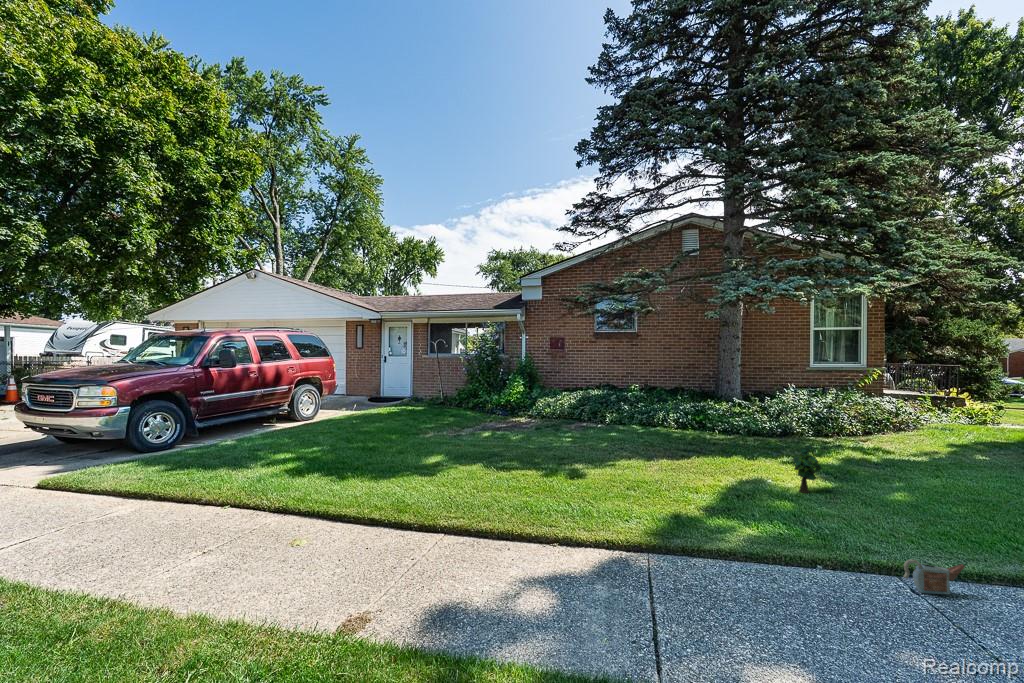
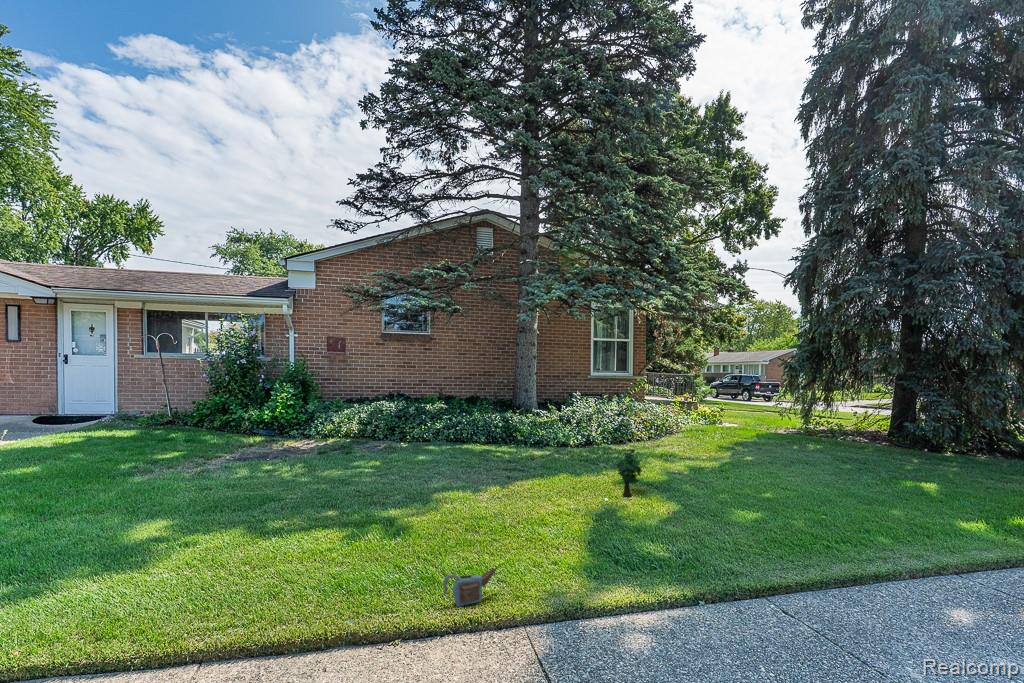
watering can: present [904,559,965,595] -> present [443,568,496,607]

